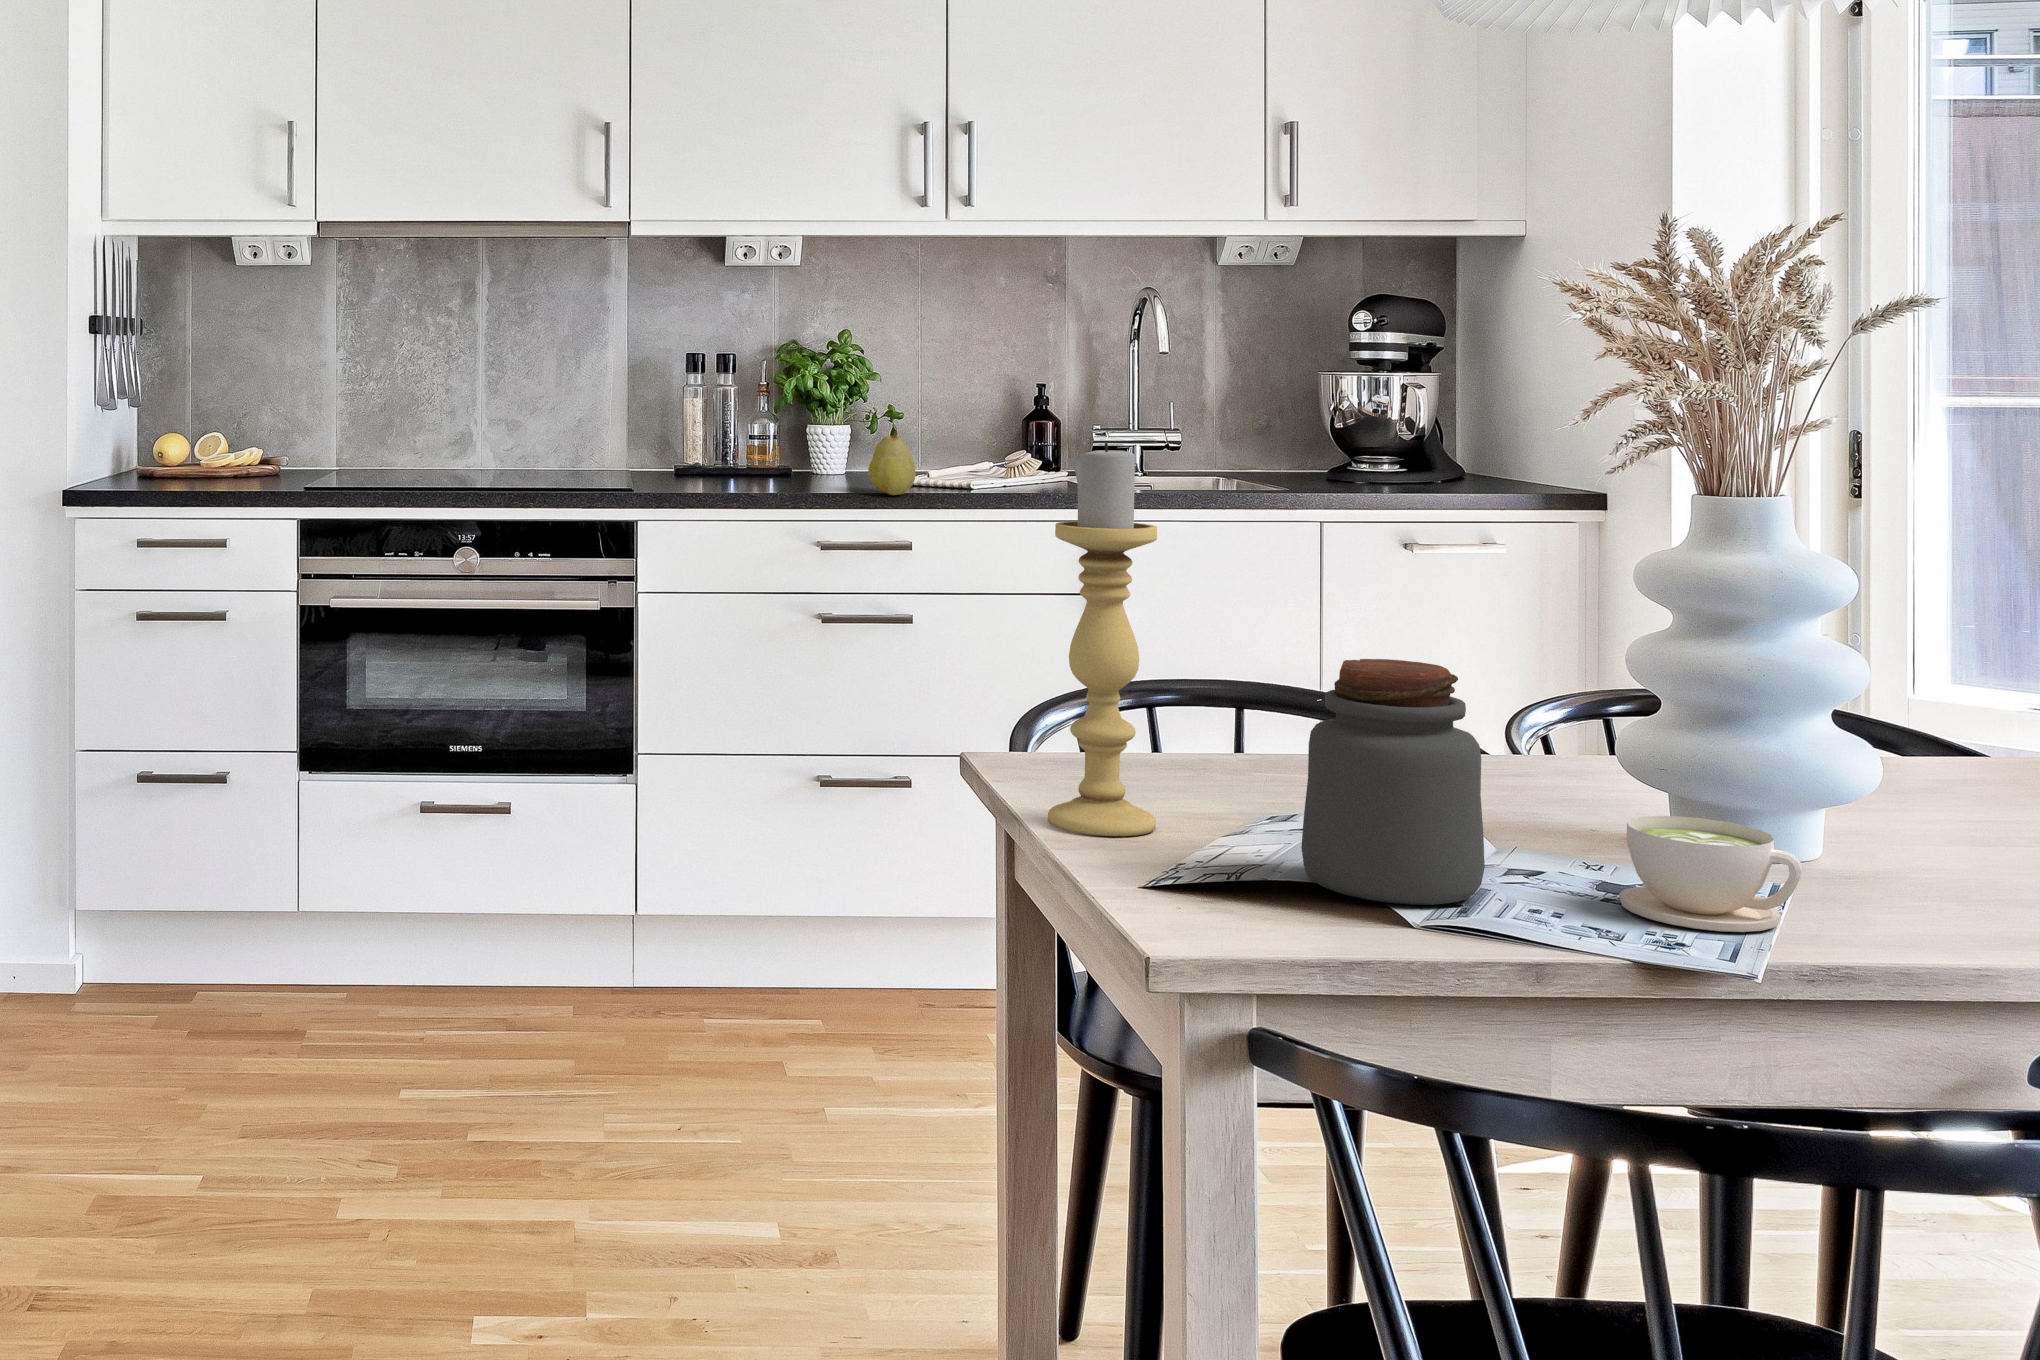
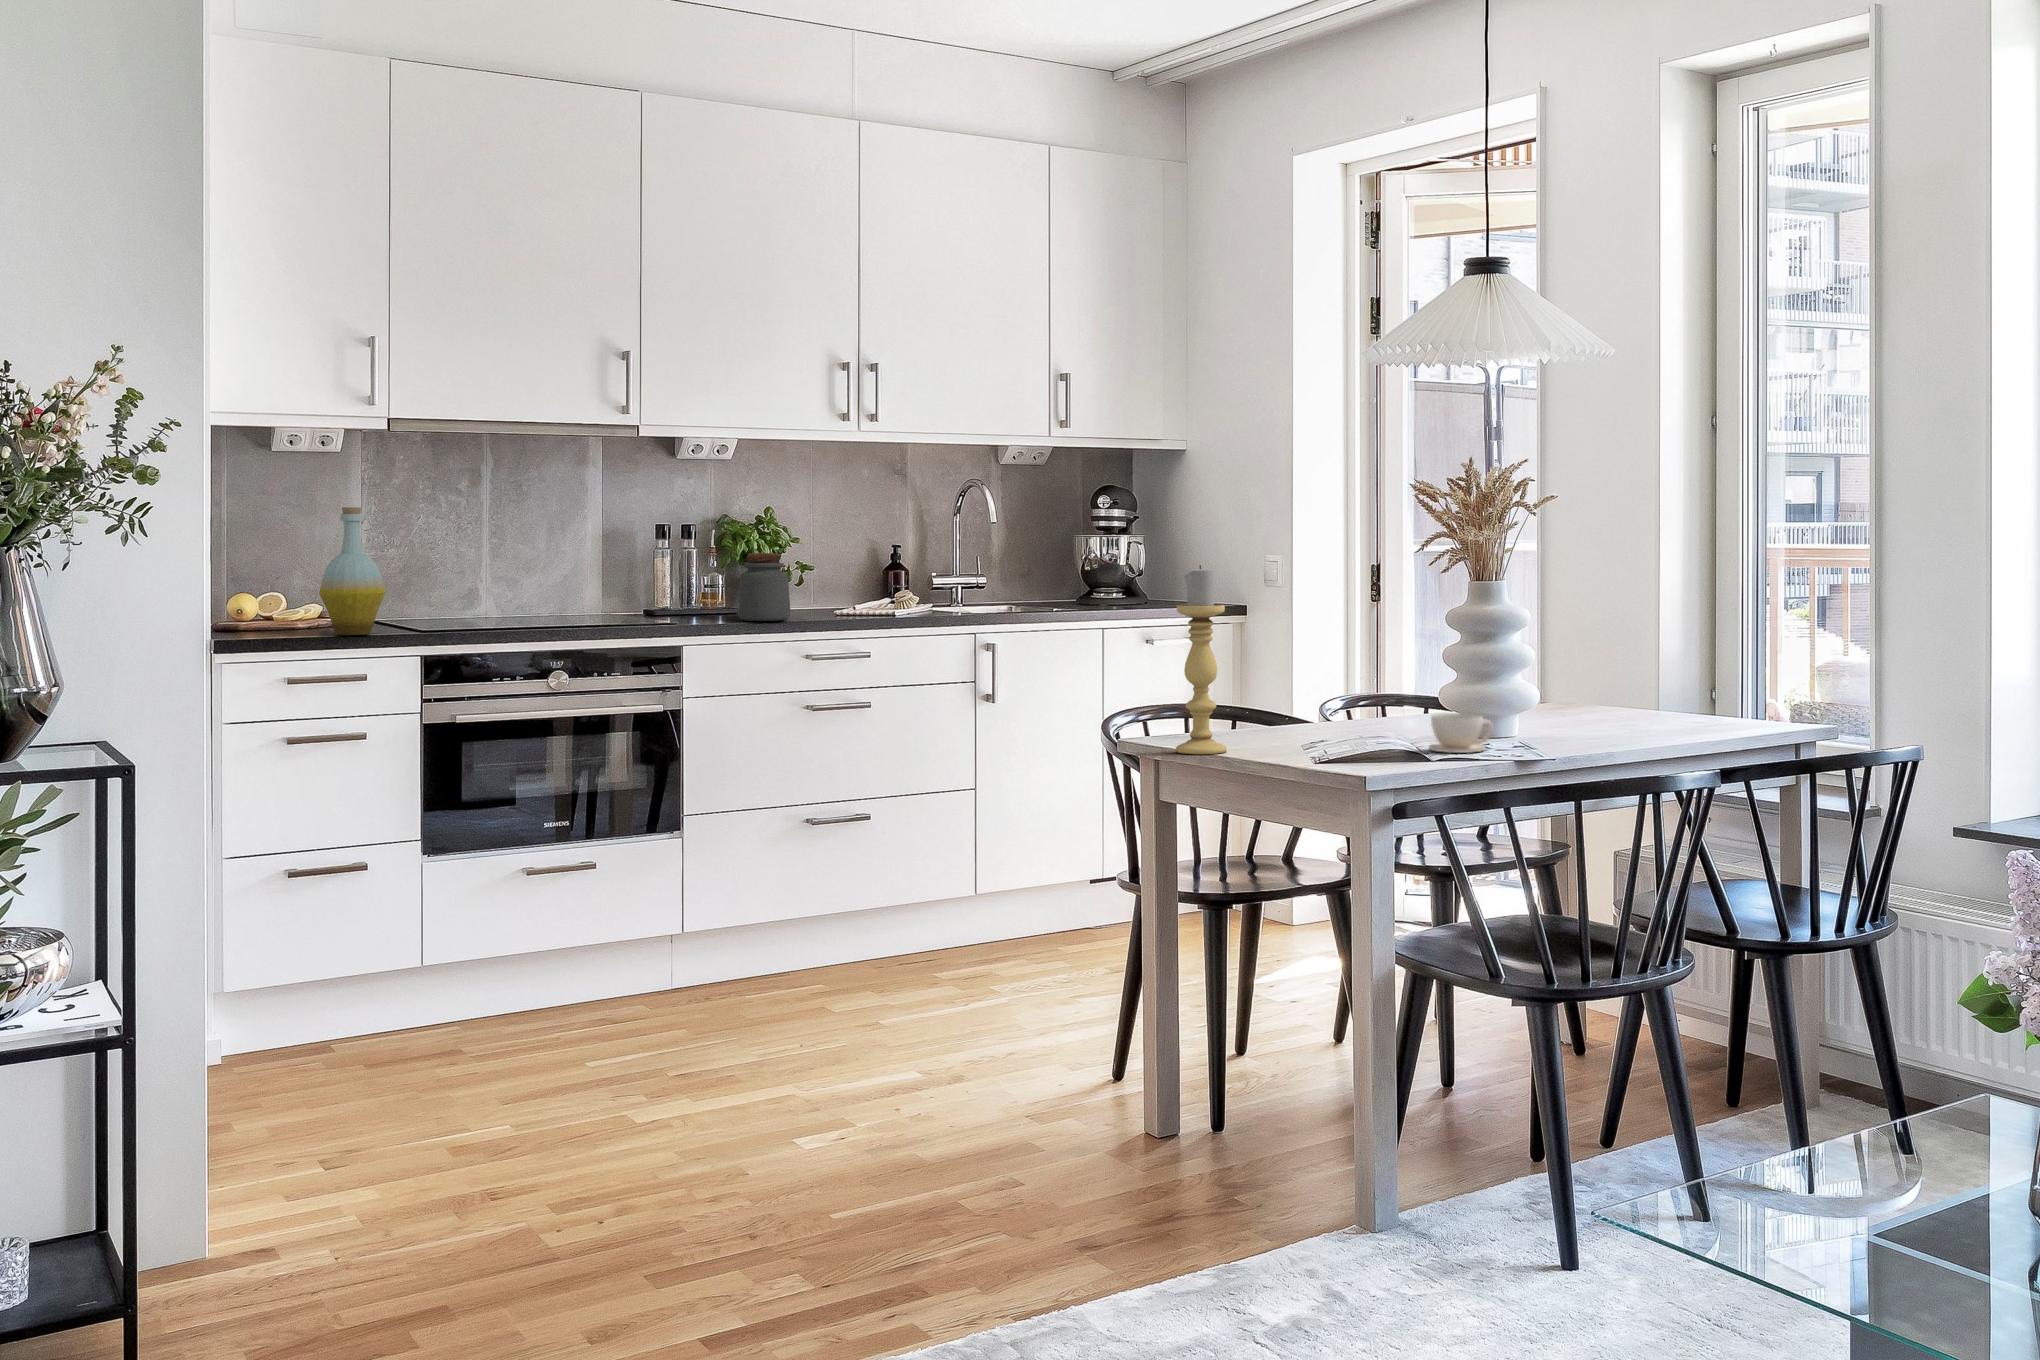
bottle: none [205,328,281,487] -> present [319,507,386,635]
fruit: present [868,431,916,495] -> none [830,577,863,621]
jar: present [1301,659,1485,905] -> present [738,553,790,621]

